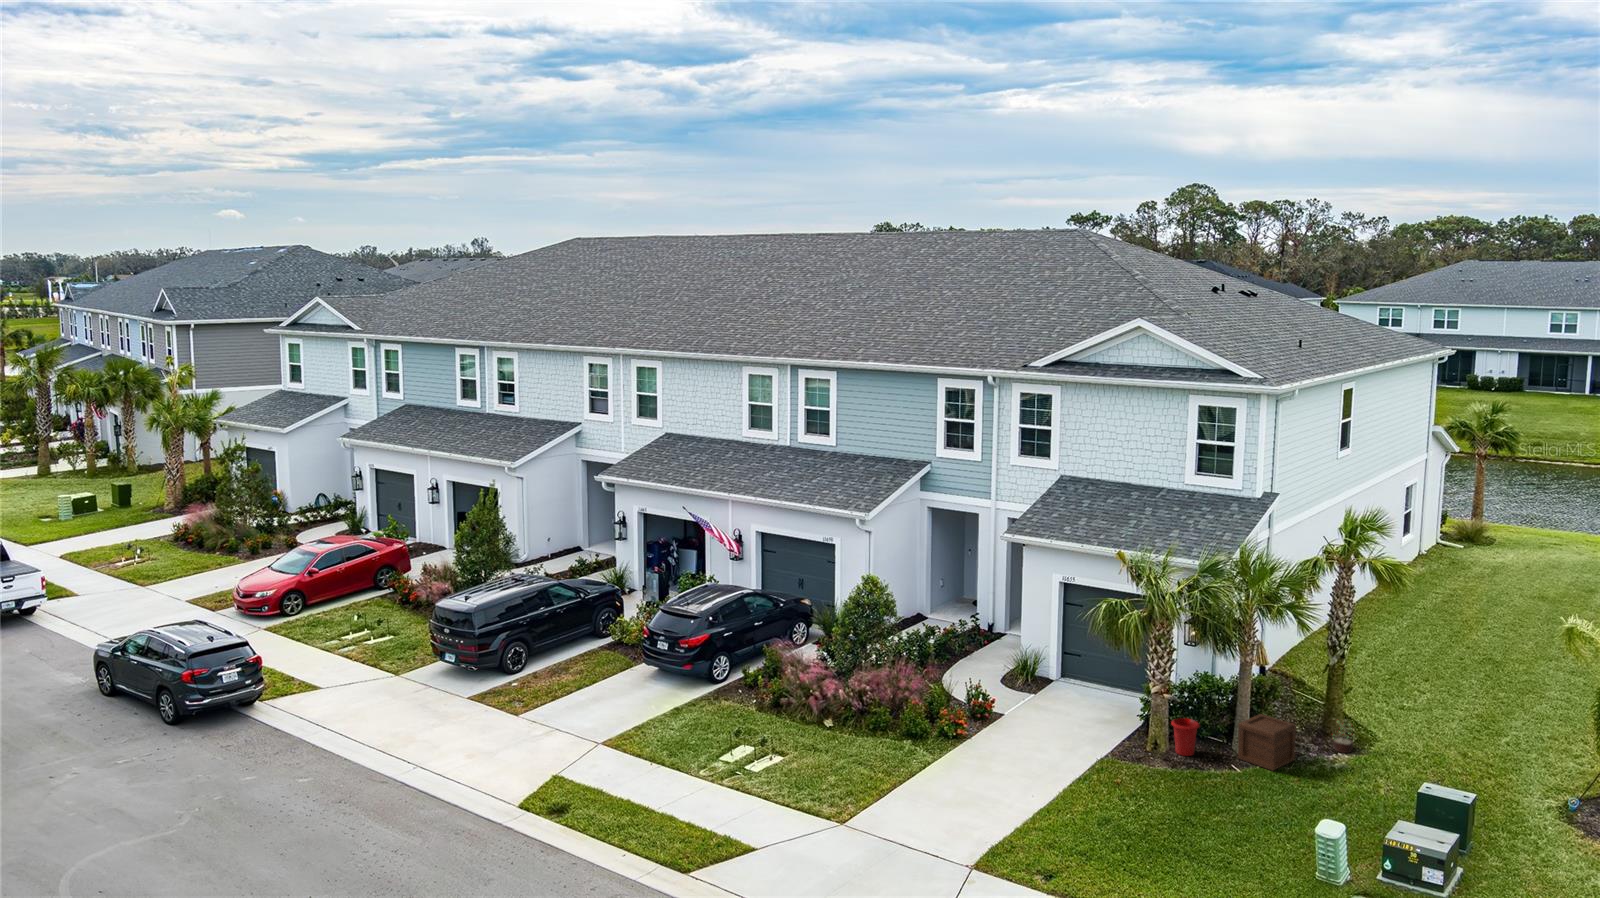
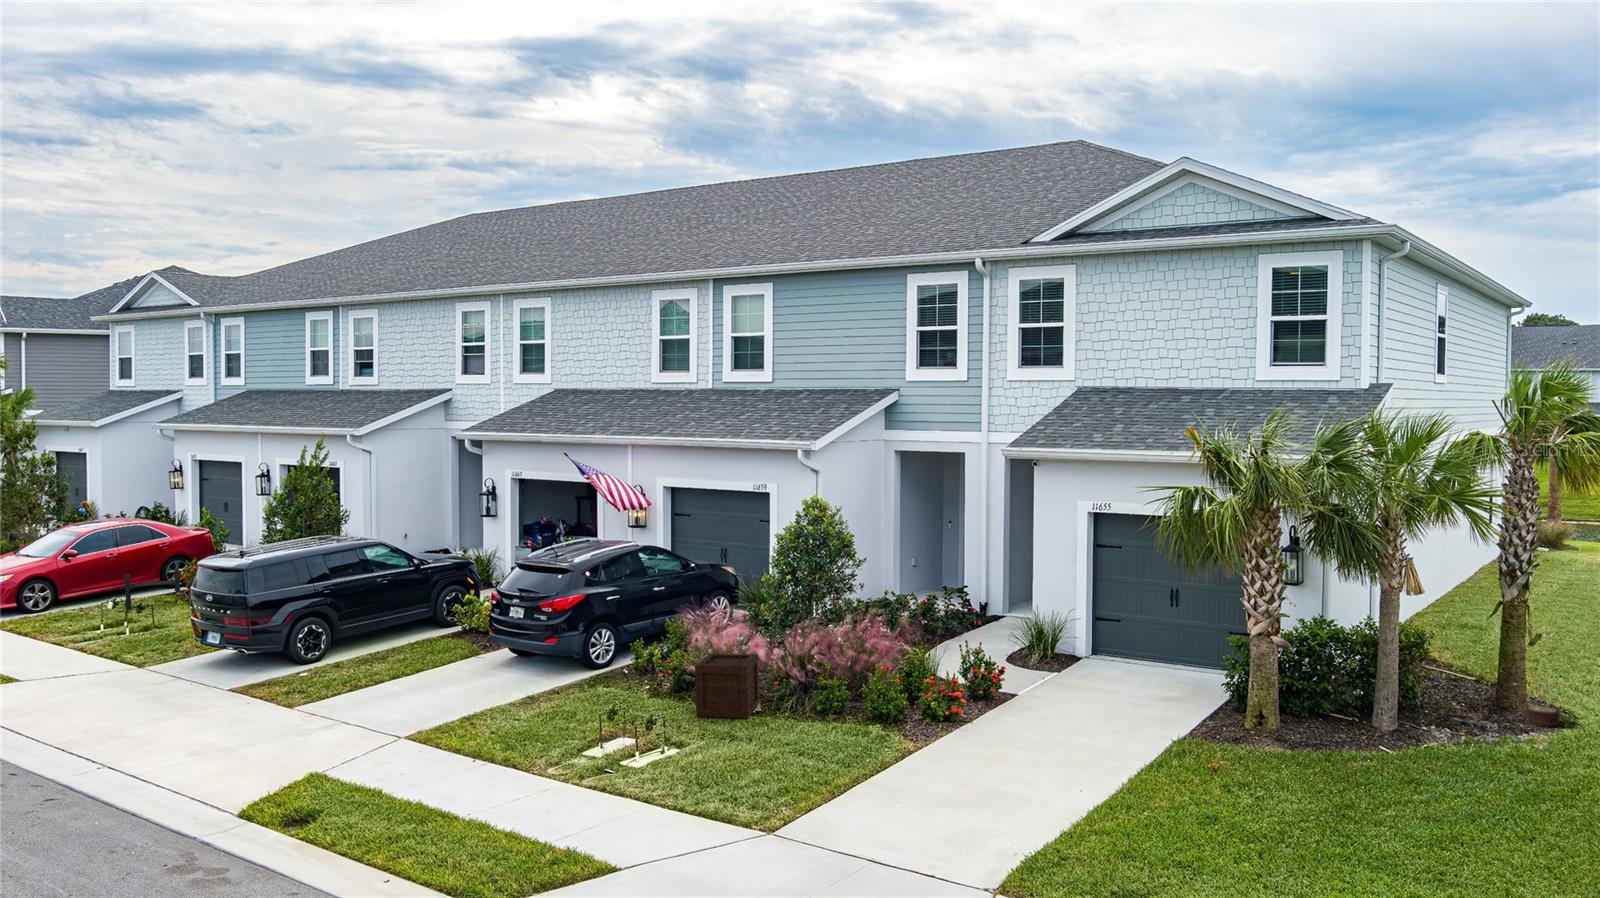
bench: none [349,577,391,610] -> present [125,569,180,610]
wooden crate: present [1238,714,1296,770] -> present [695,654,759,719]
waste bin: present [1171,718,1199,756] -> none [1280,678,1326,734]

